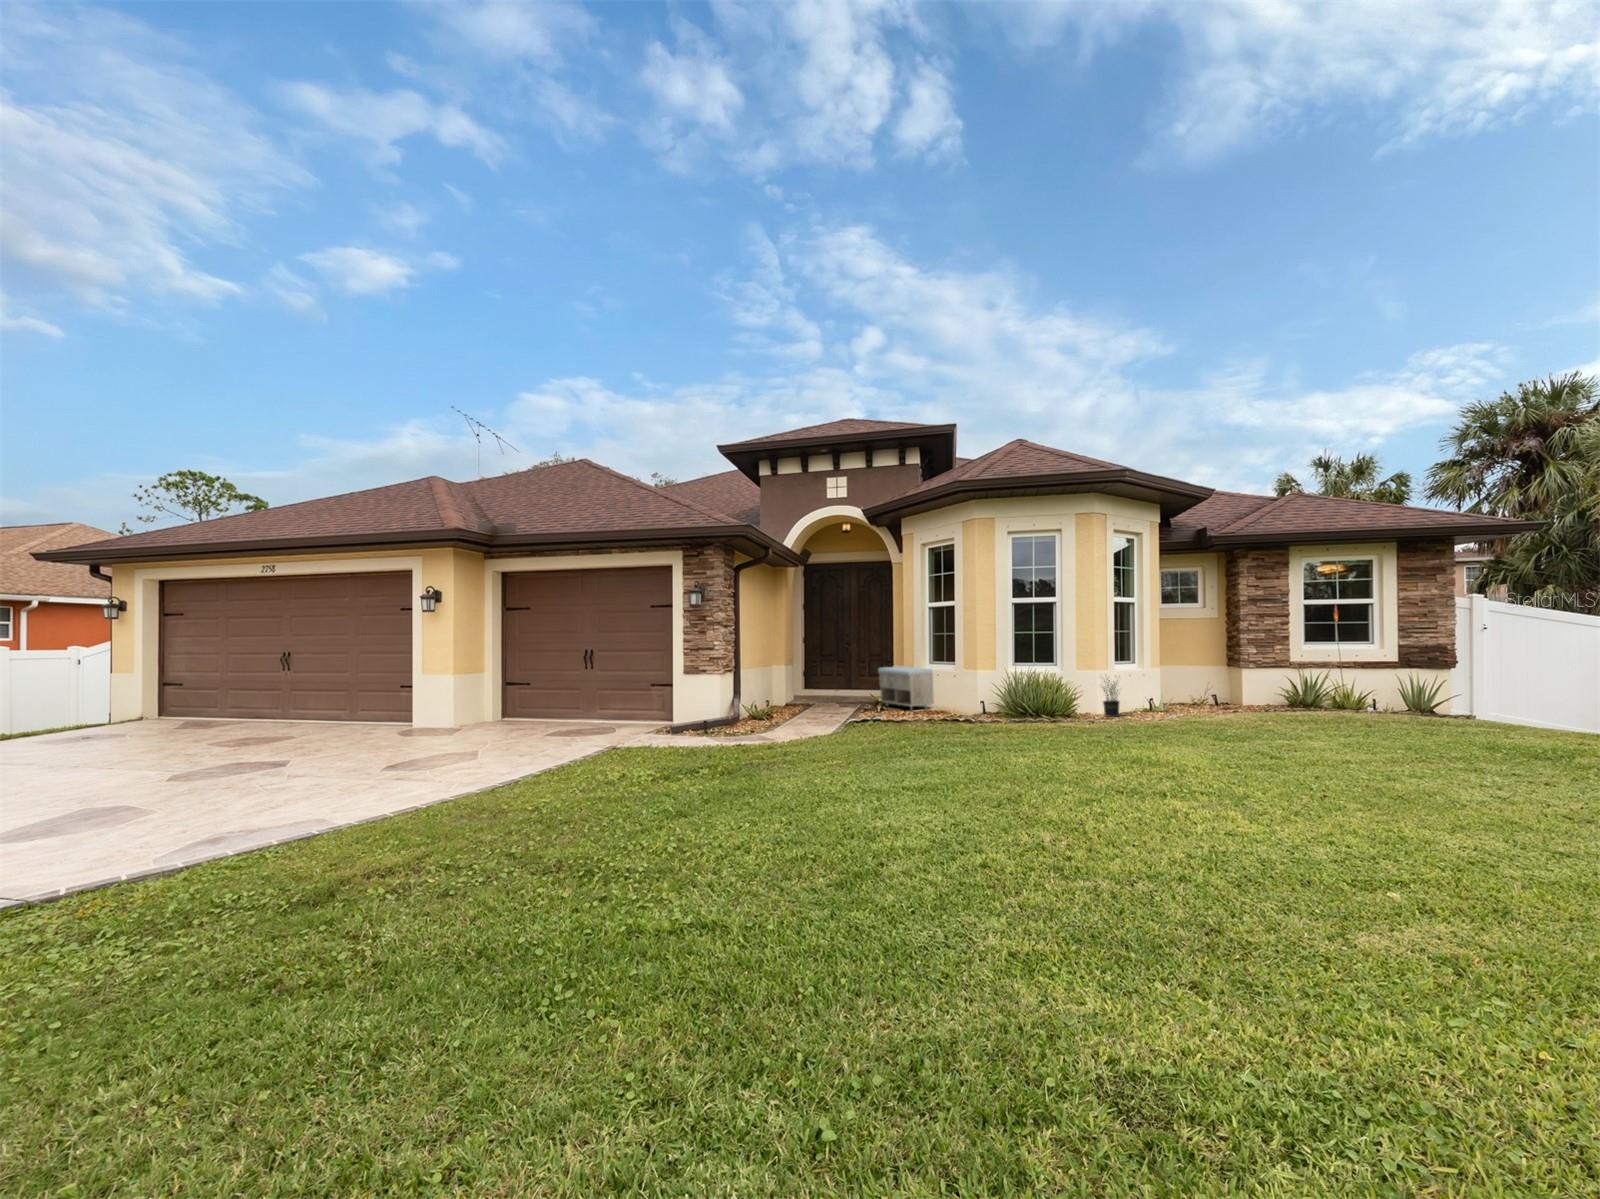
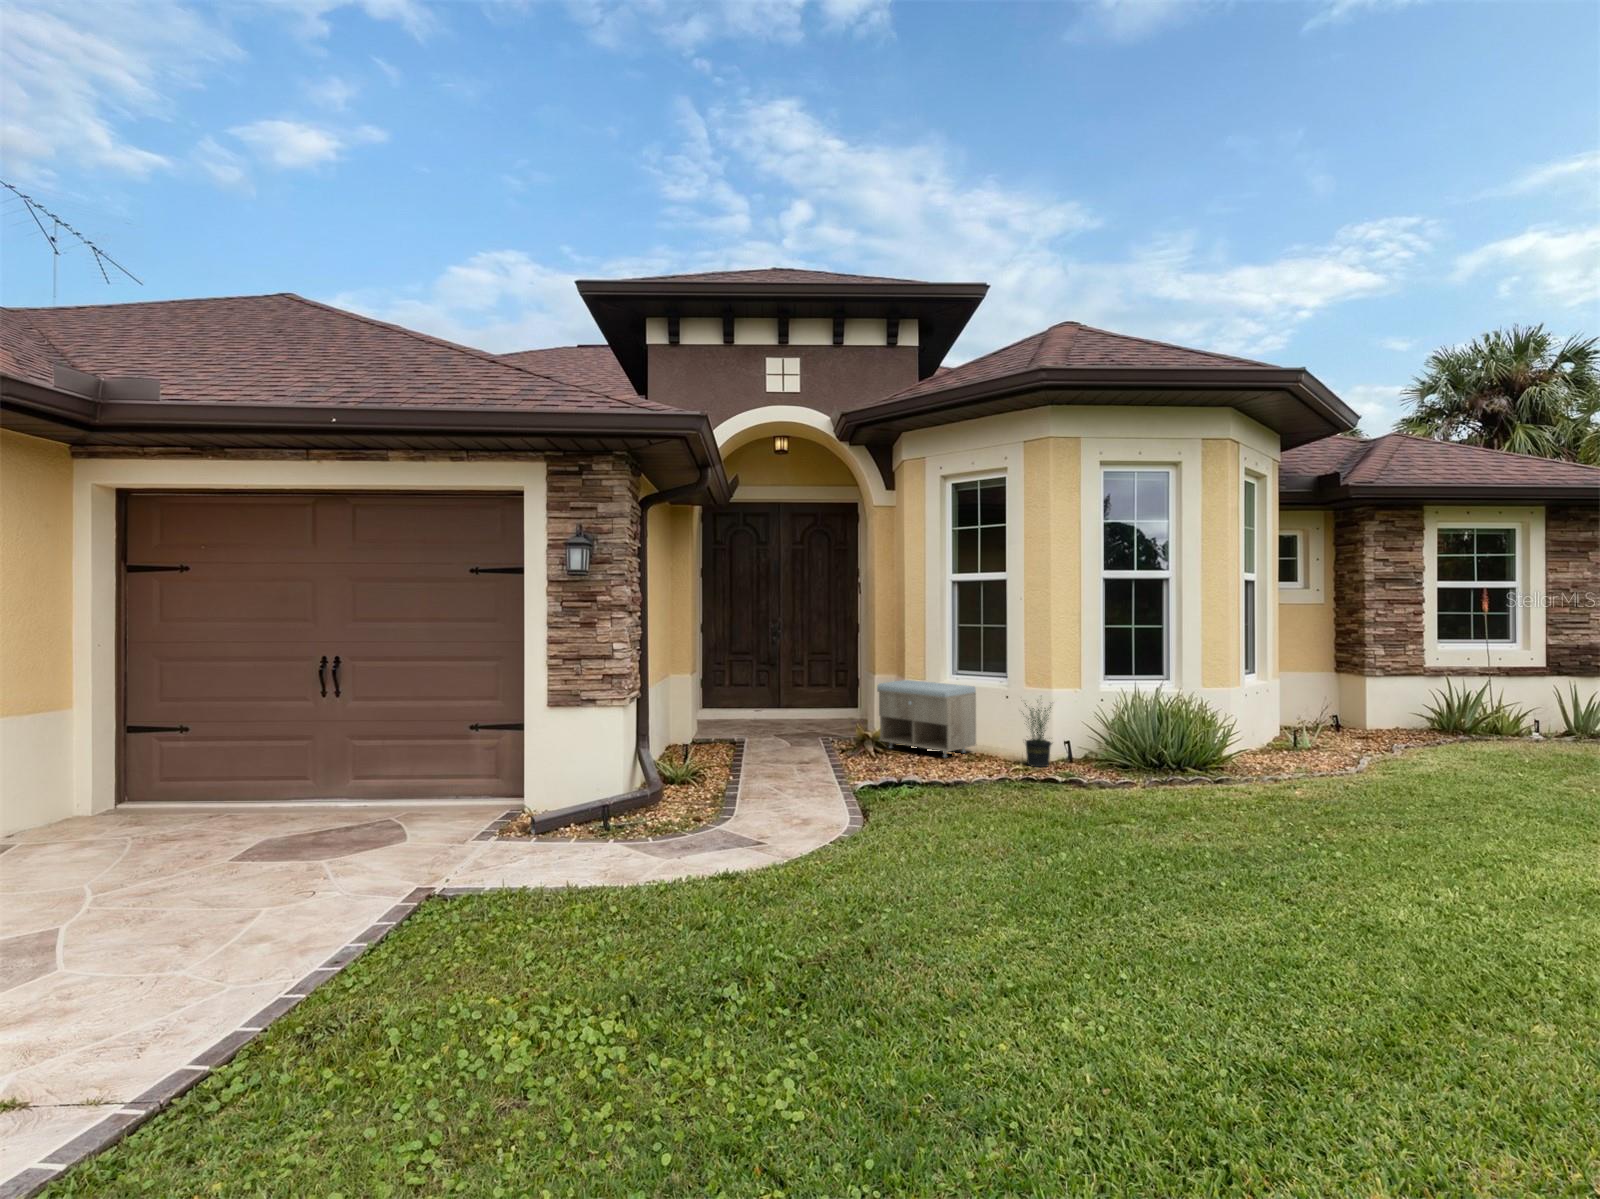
potted plant: present [1102,679,1120,717] -> present [1023,703,1052,767]

